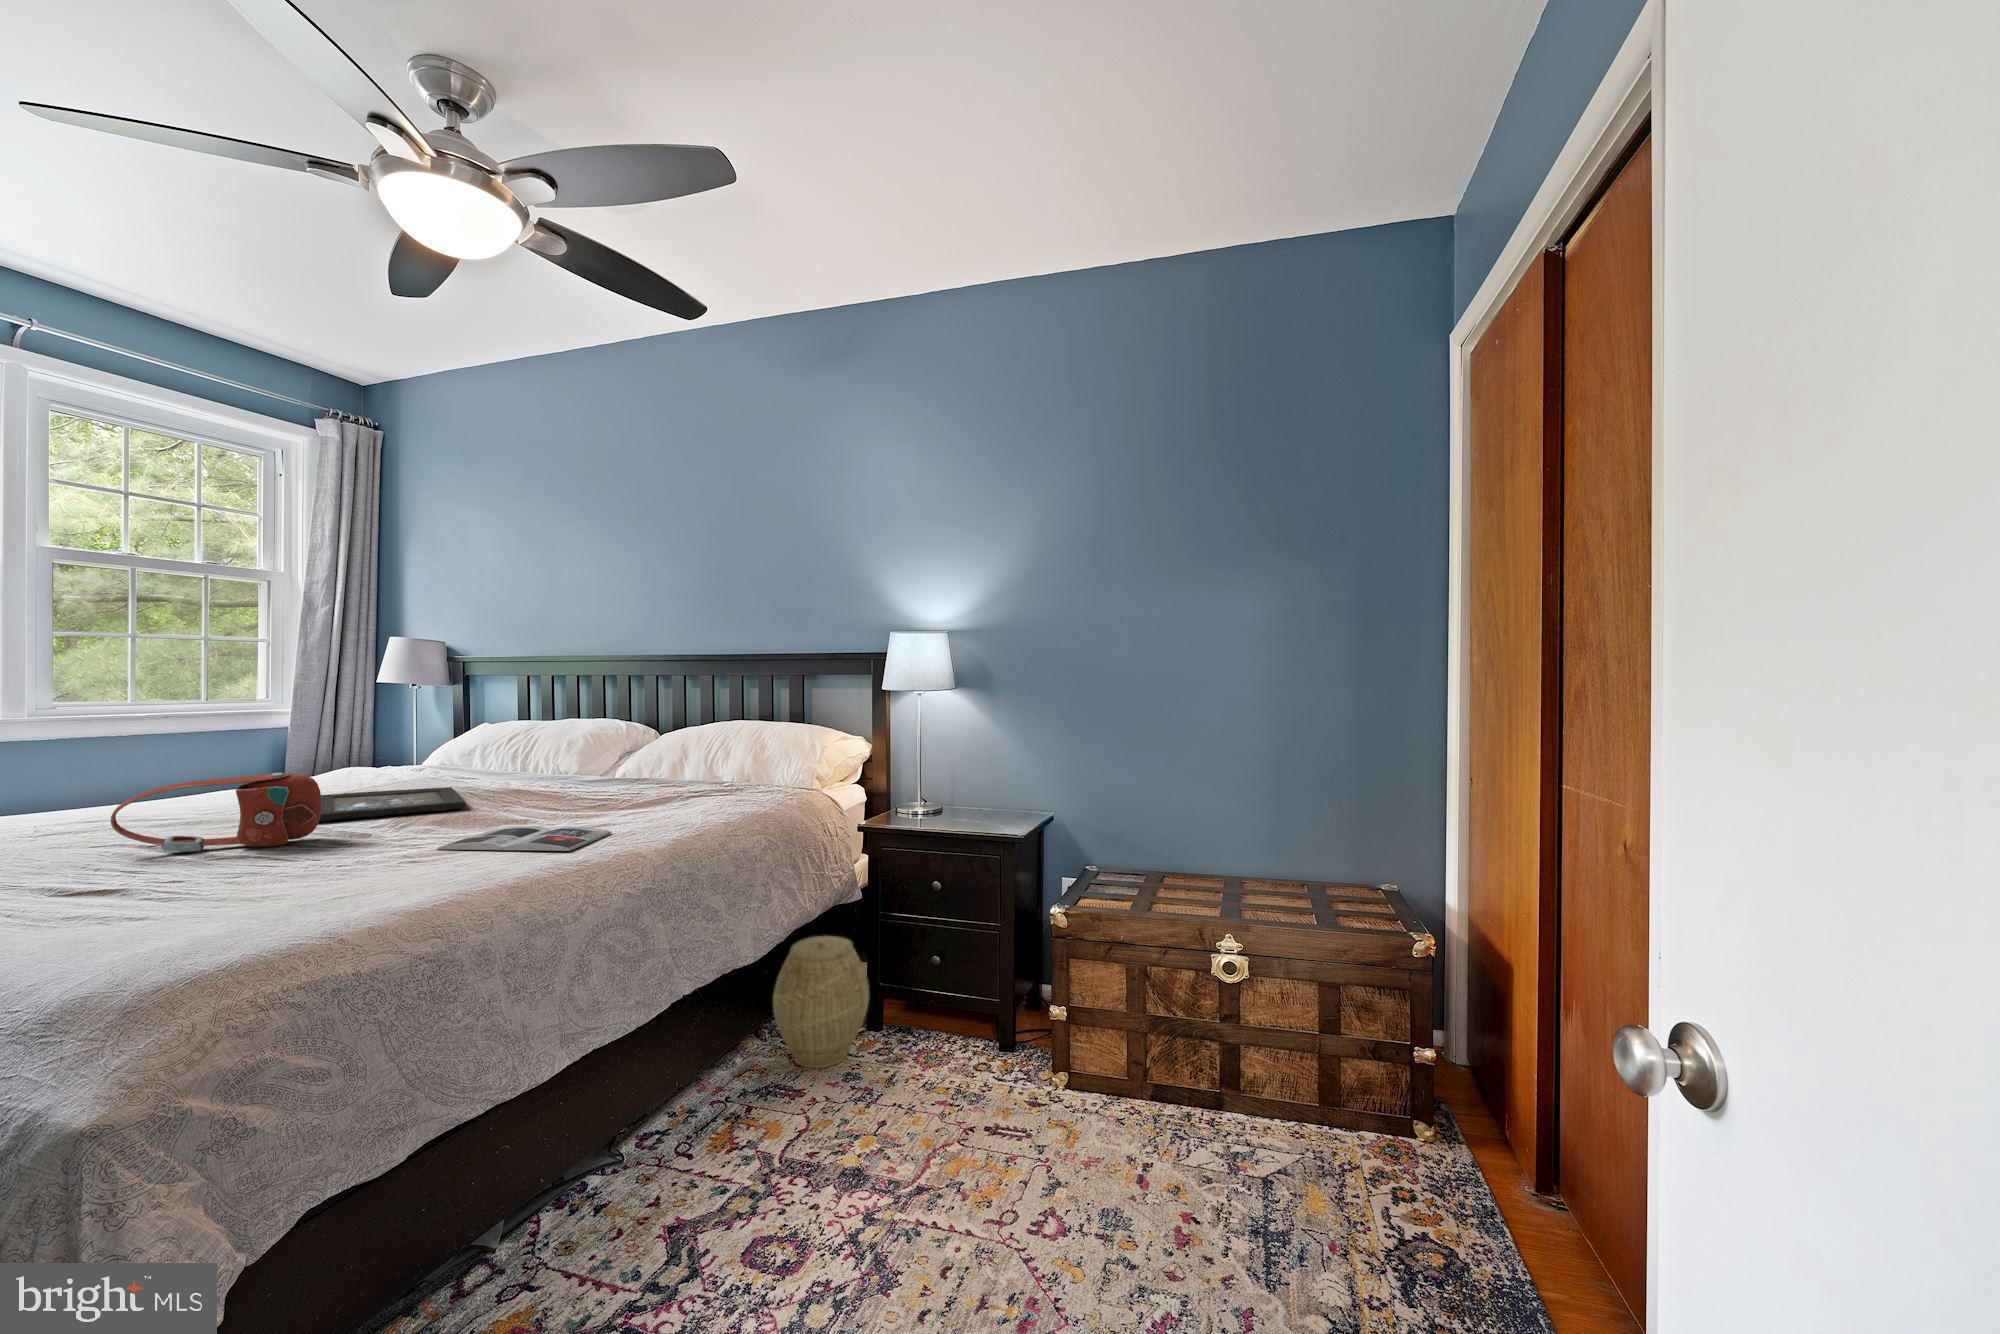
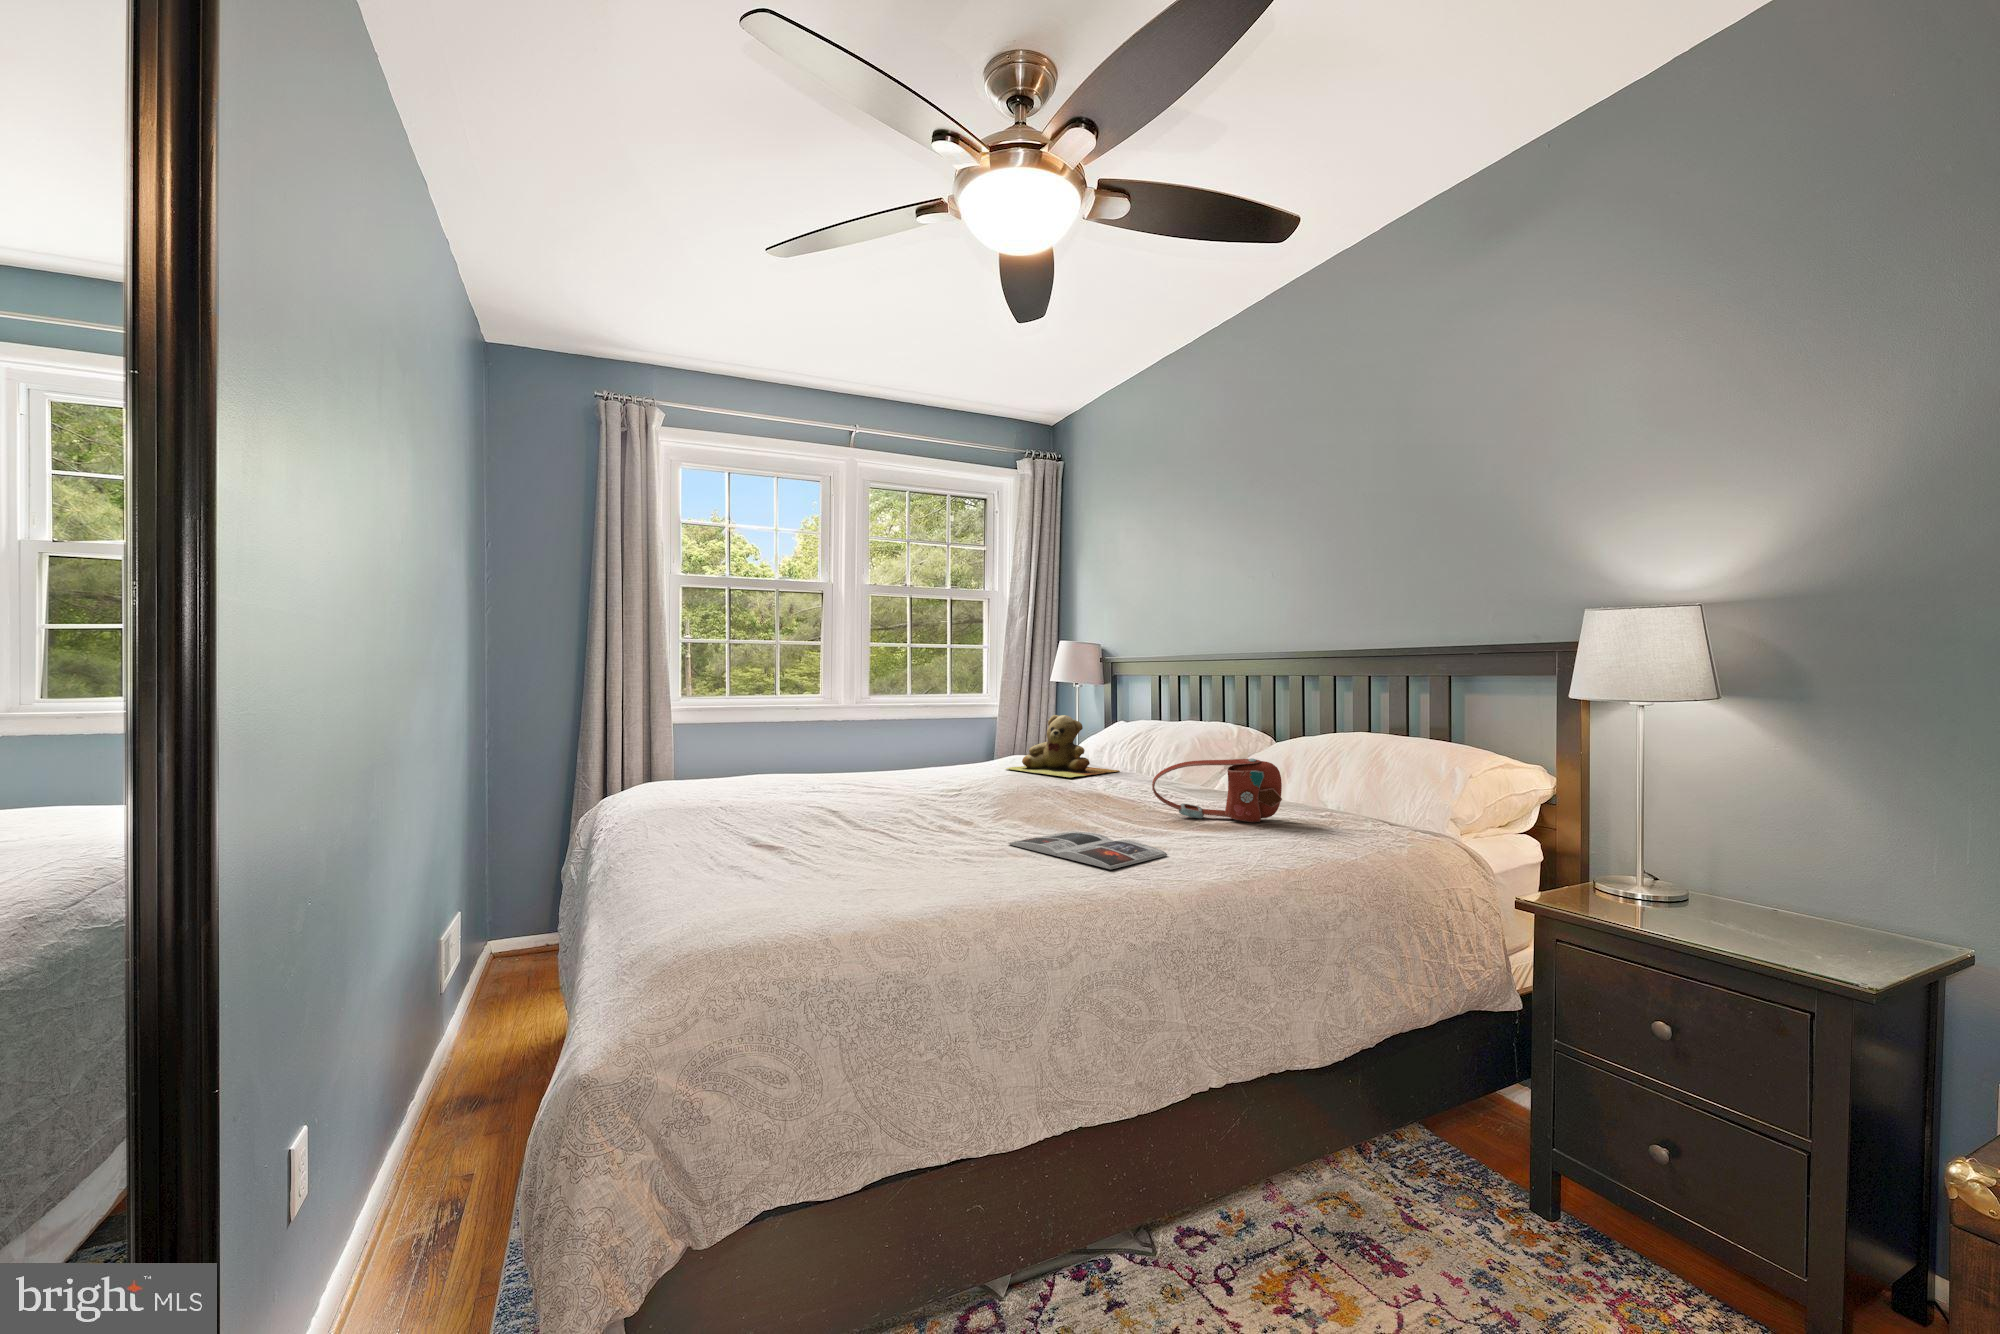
teddy bear: none [343,719,498,784] -> present [1006,715,1119,777]
handbag: present [111,773,322,852] -> present [1152,758,1282,822]
tray: present [319,787,466,821] -> none [953,778,1071,804]
woven basket: present [773,936,869,1068] -> none [1372,1045,1526,1249]

